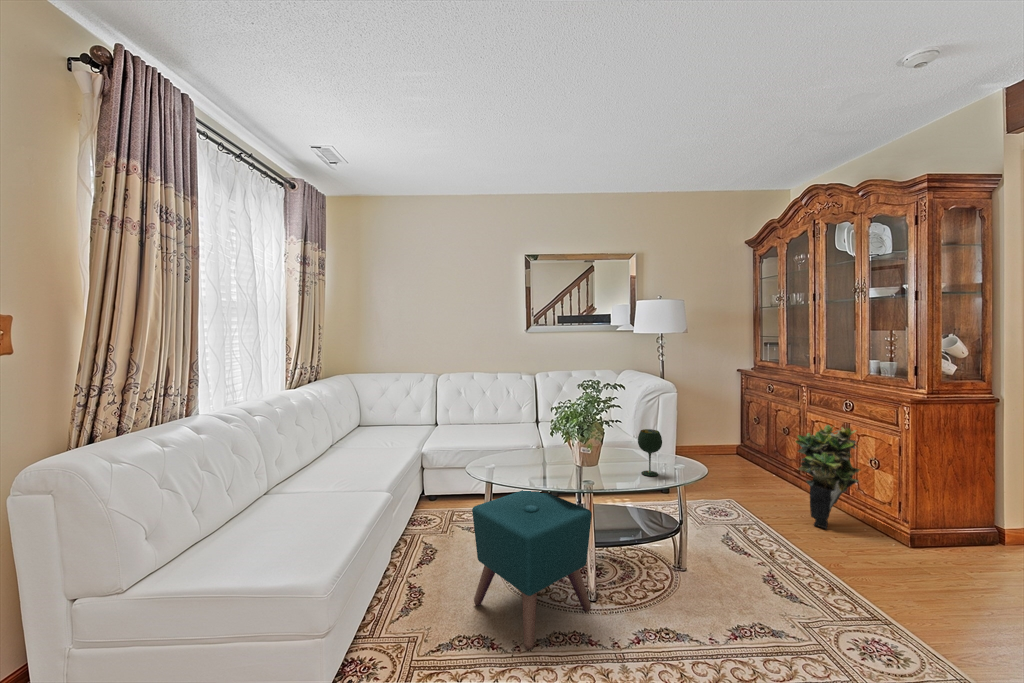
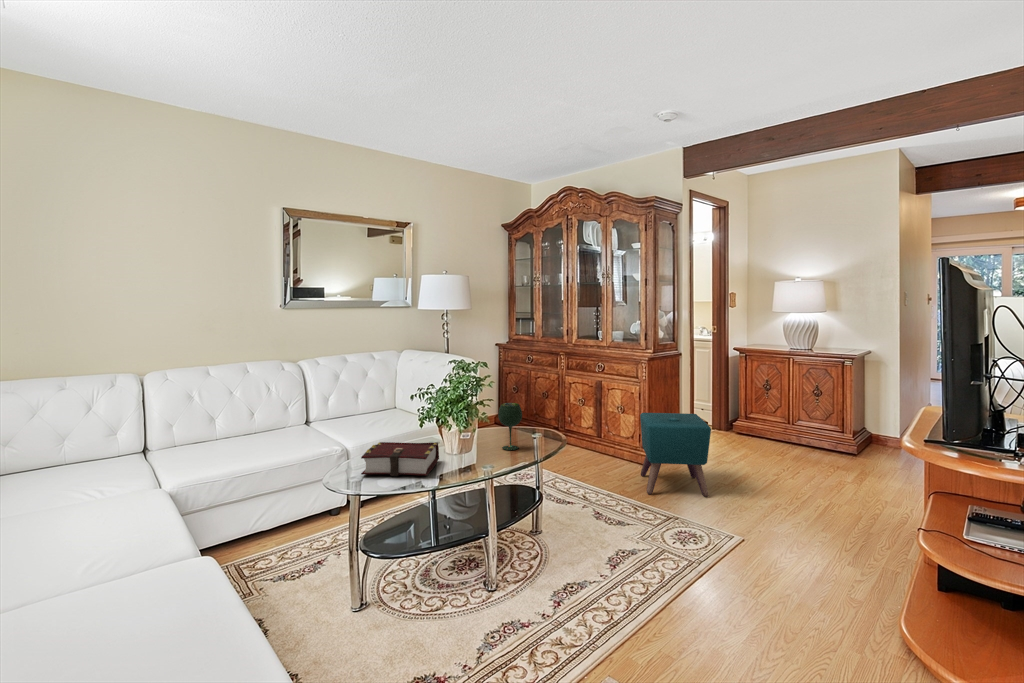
potted plant: present [795,425,860,529] -> none [573,383,619,470]
book: none [506,444,575,478] -> present [361,442,439,476]
ottoman: present [472,490,592,650] -> present [640,413,711,497]

